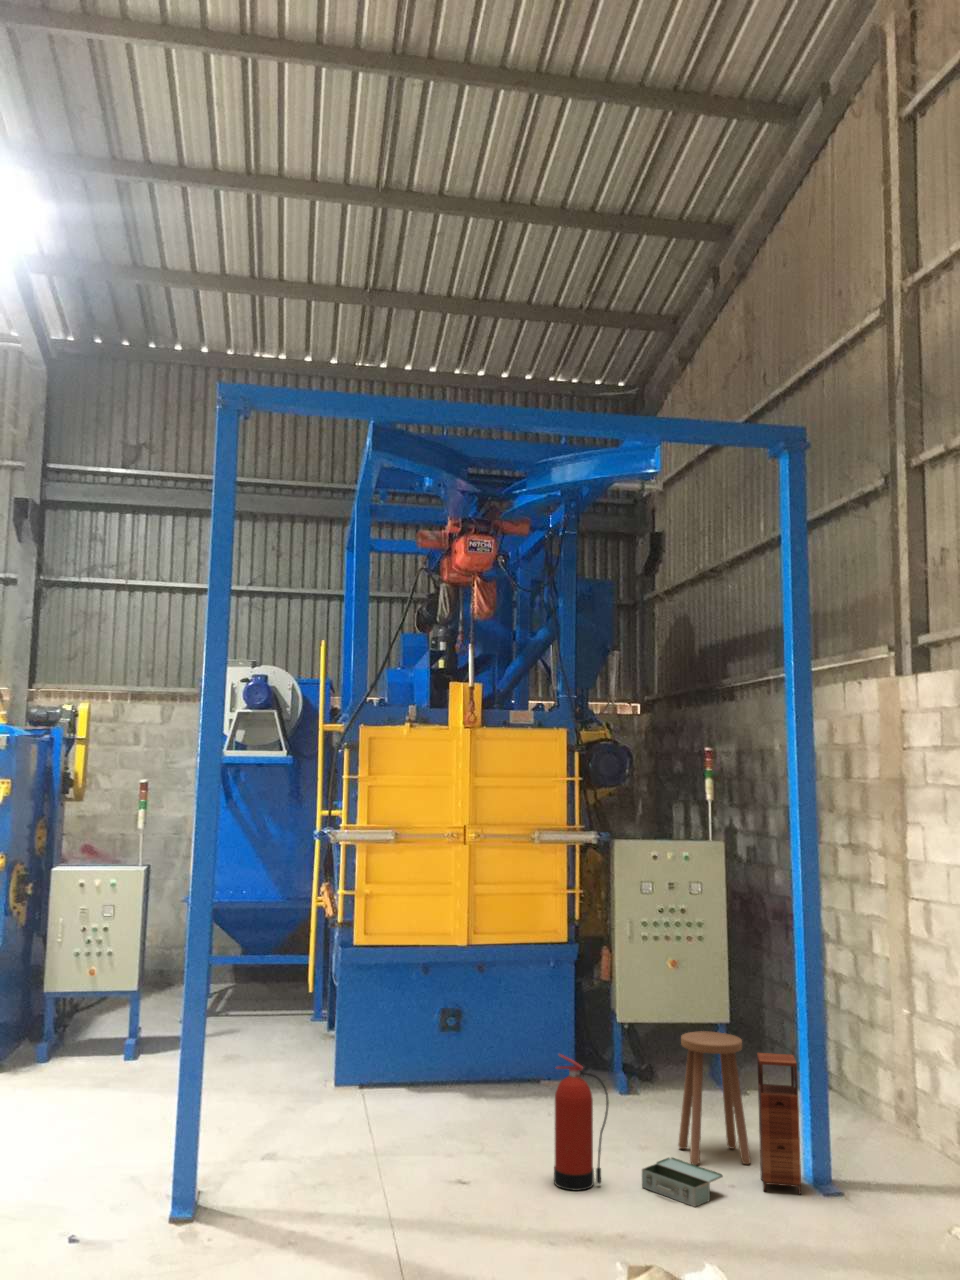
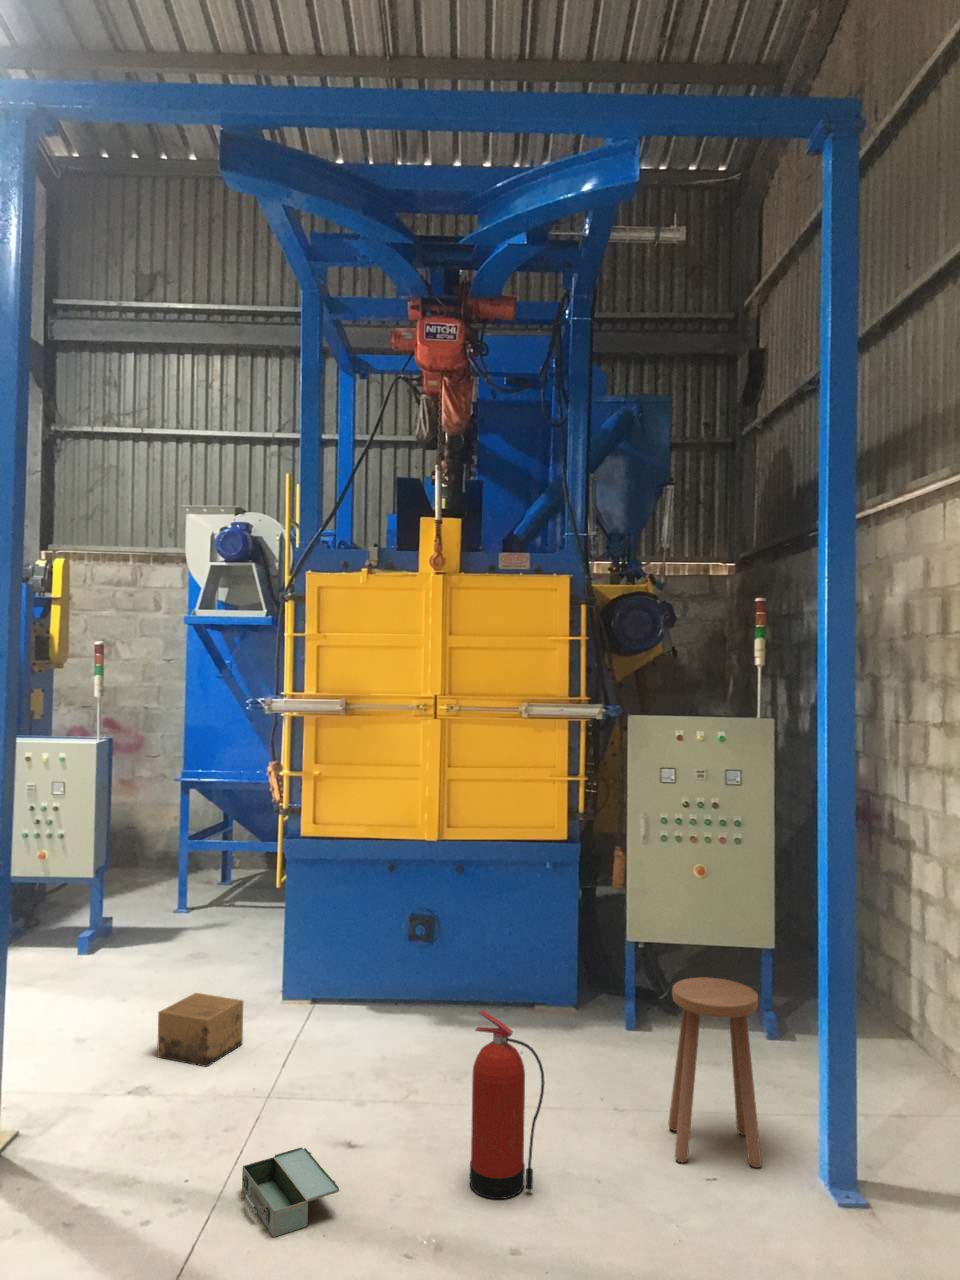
storage cabinet: present [757,1053,801,1195] -> none [765,1025,822,1237]
cardboard box: none [258,1078,323,1134] -> present [157,993,243,1067]
toolbox: present [642,1158,723,1207] -> present [242,1147,339,1237]

